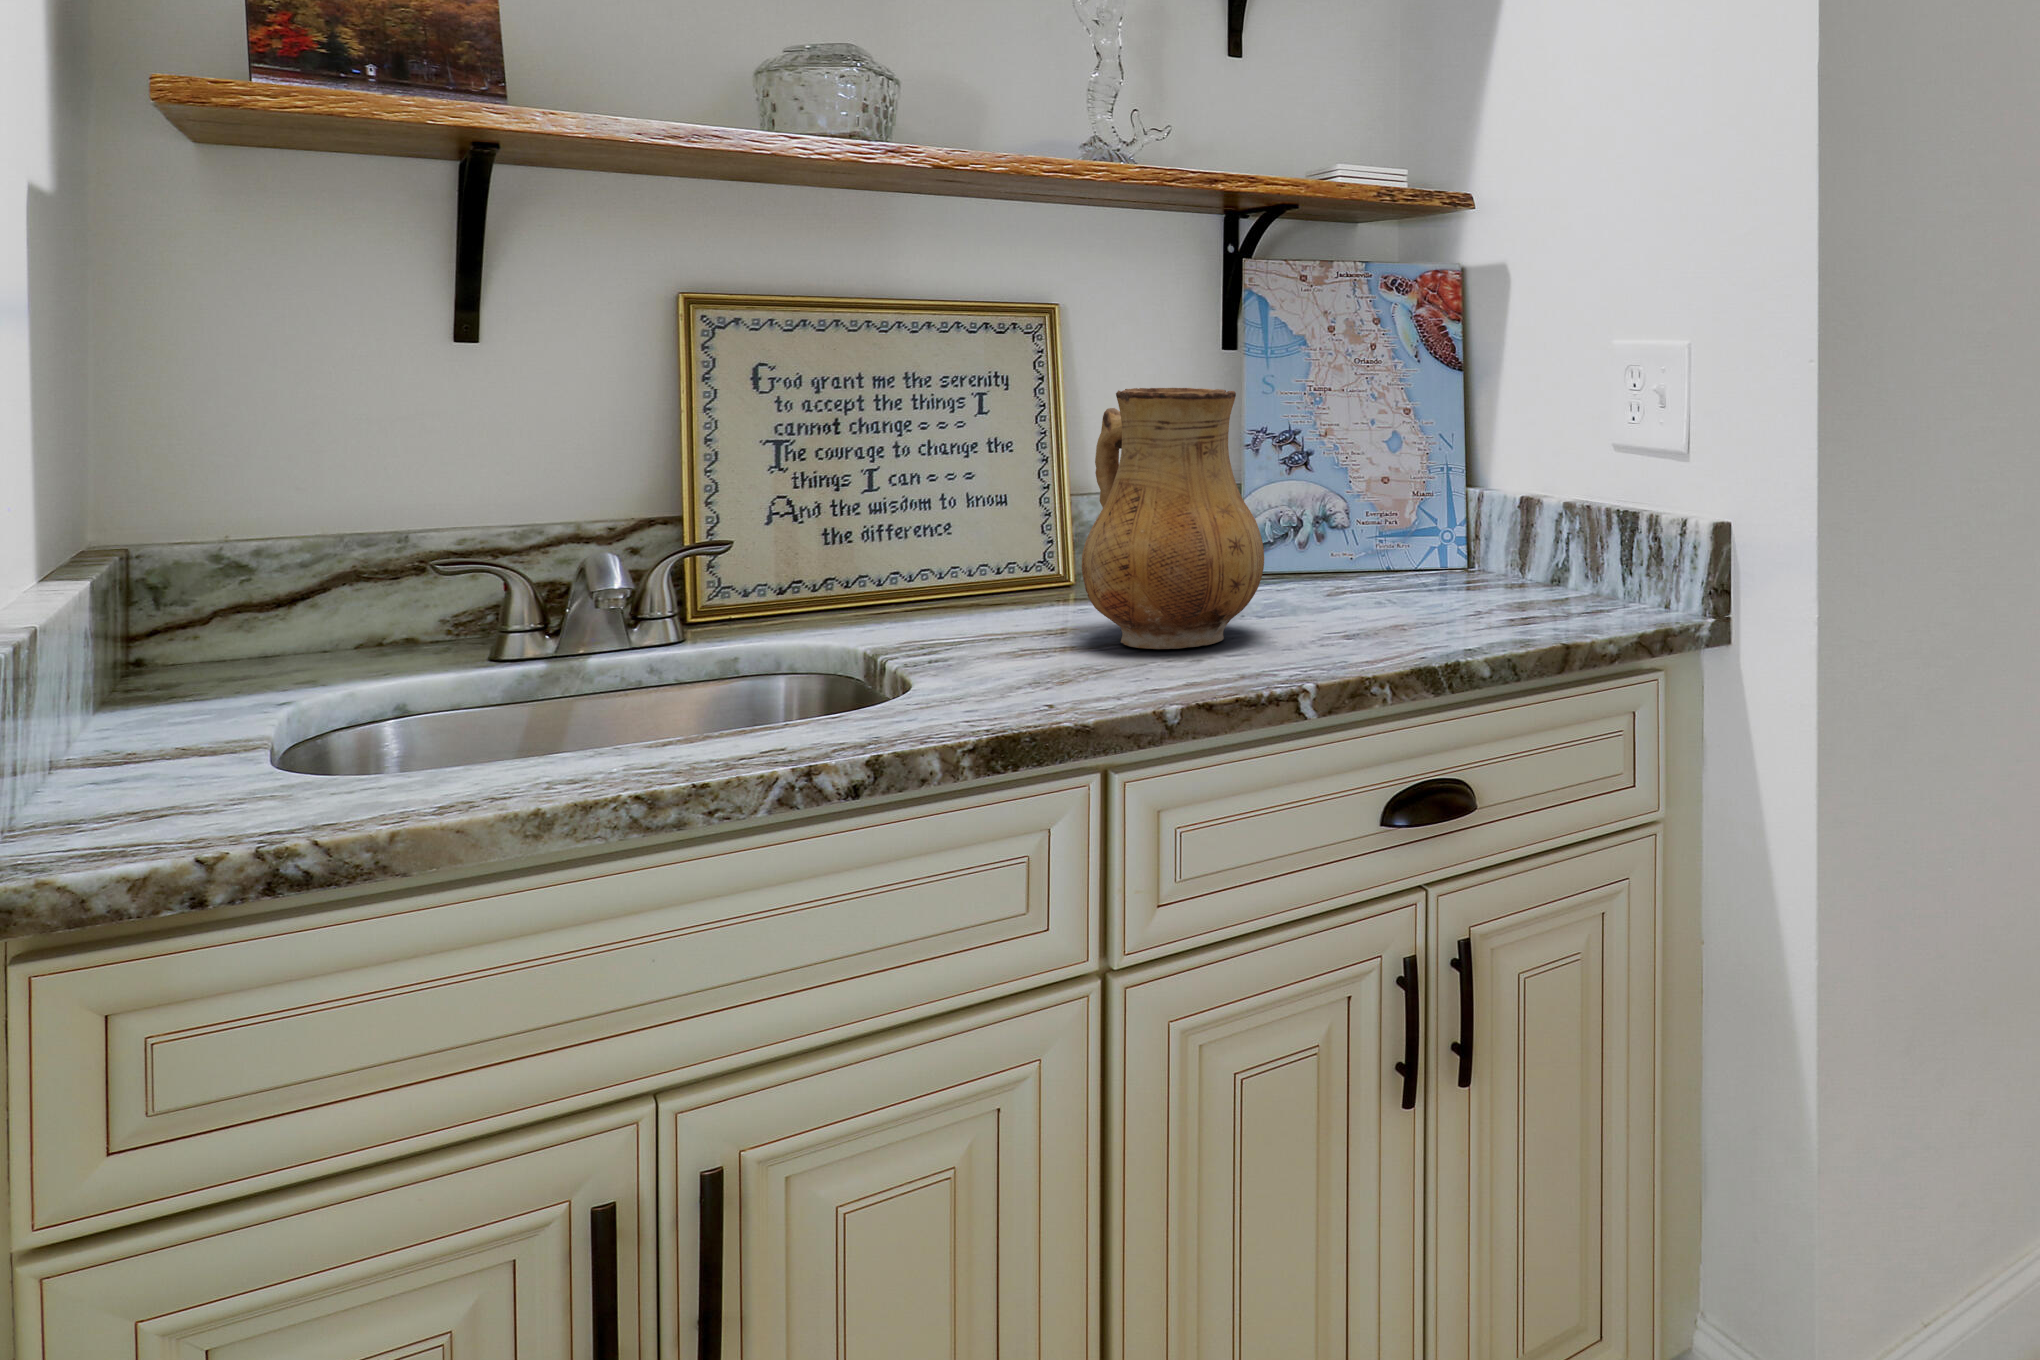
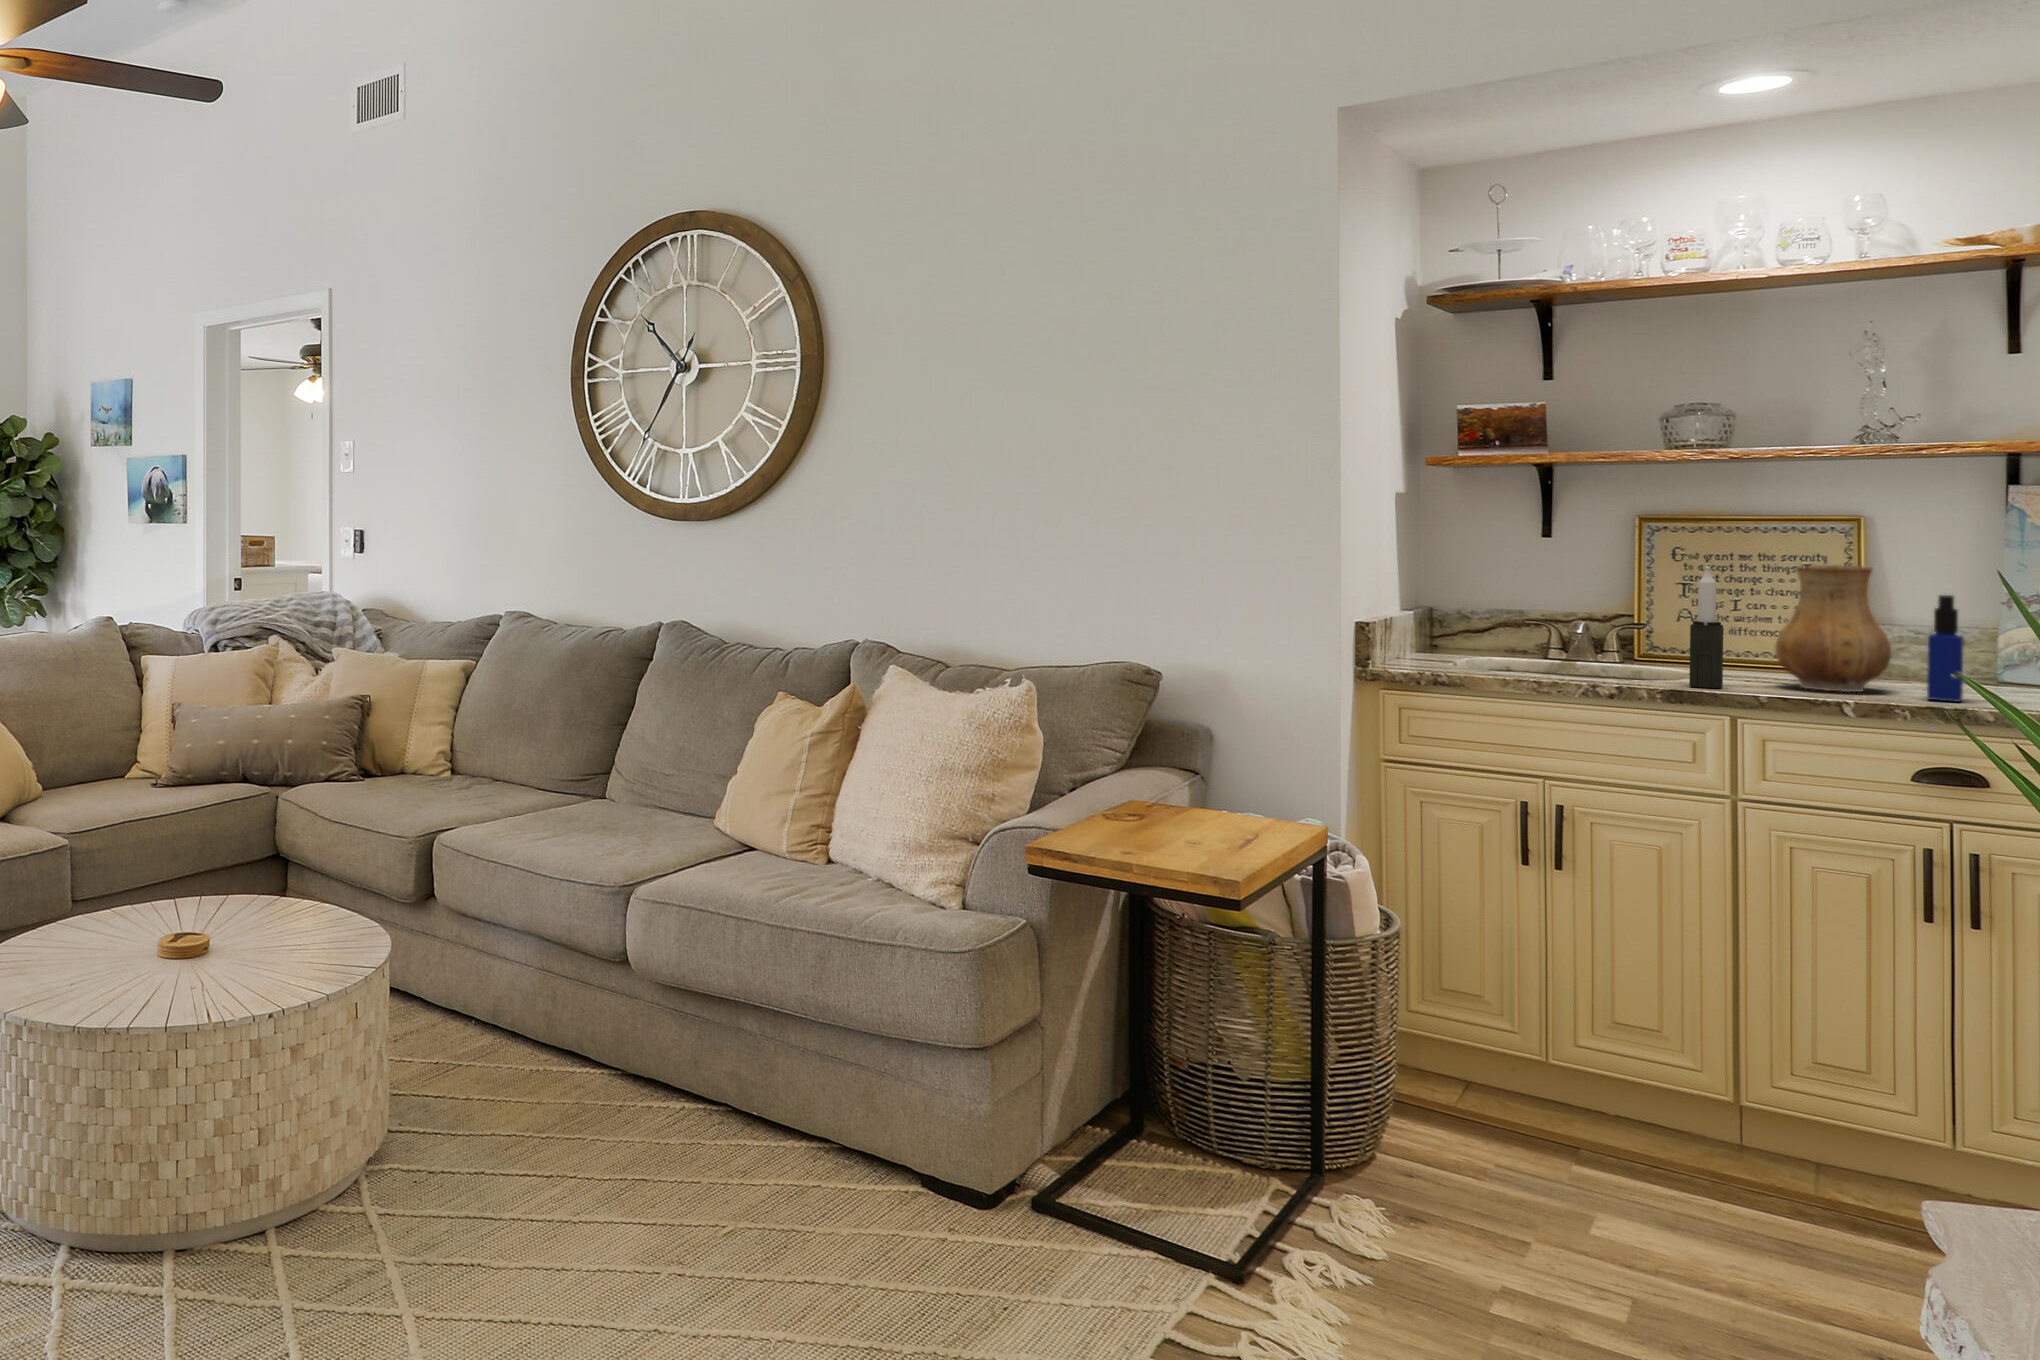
candle: none [982,394,1054,692] -> present [1690,566,1723,688]
bottle: none [1333,436,1395,639] -> present [1927,595,1963,702]

